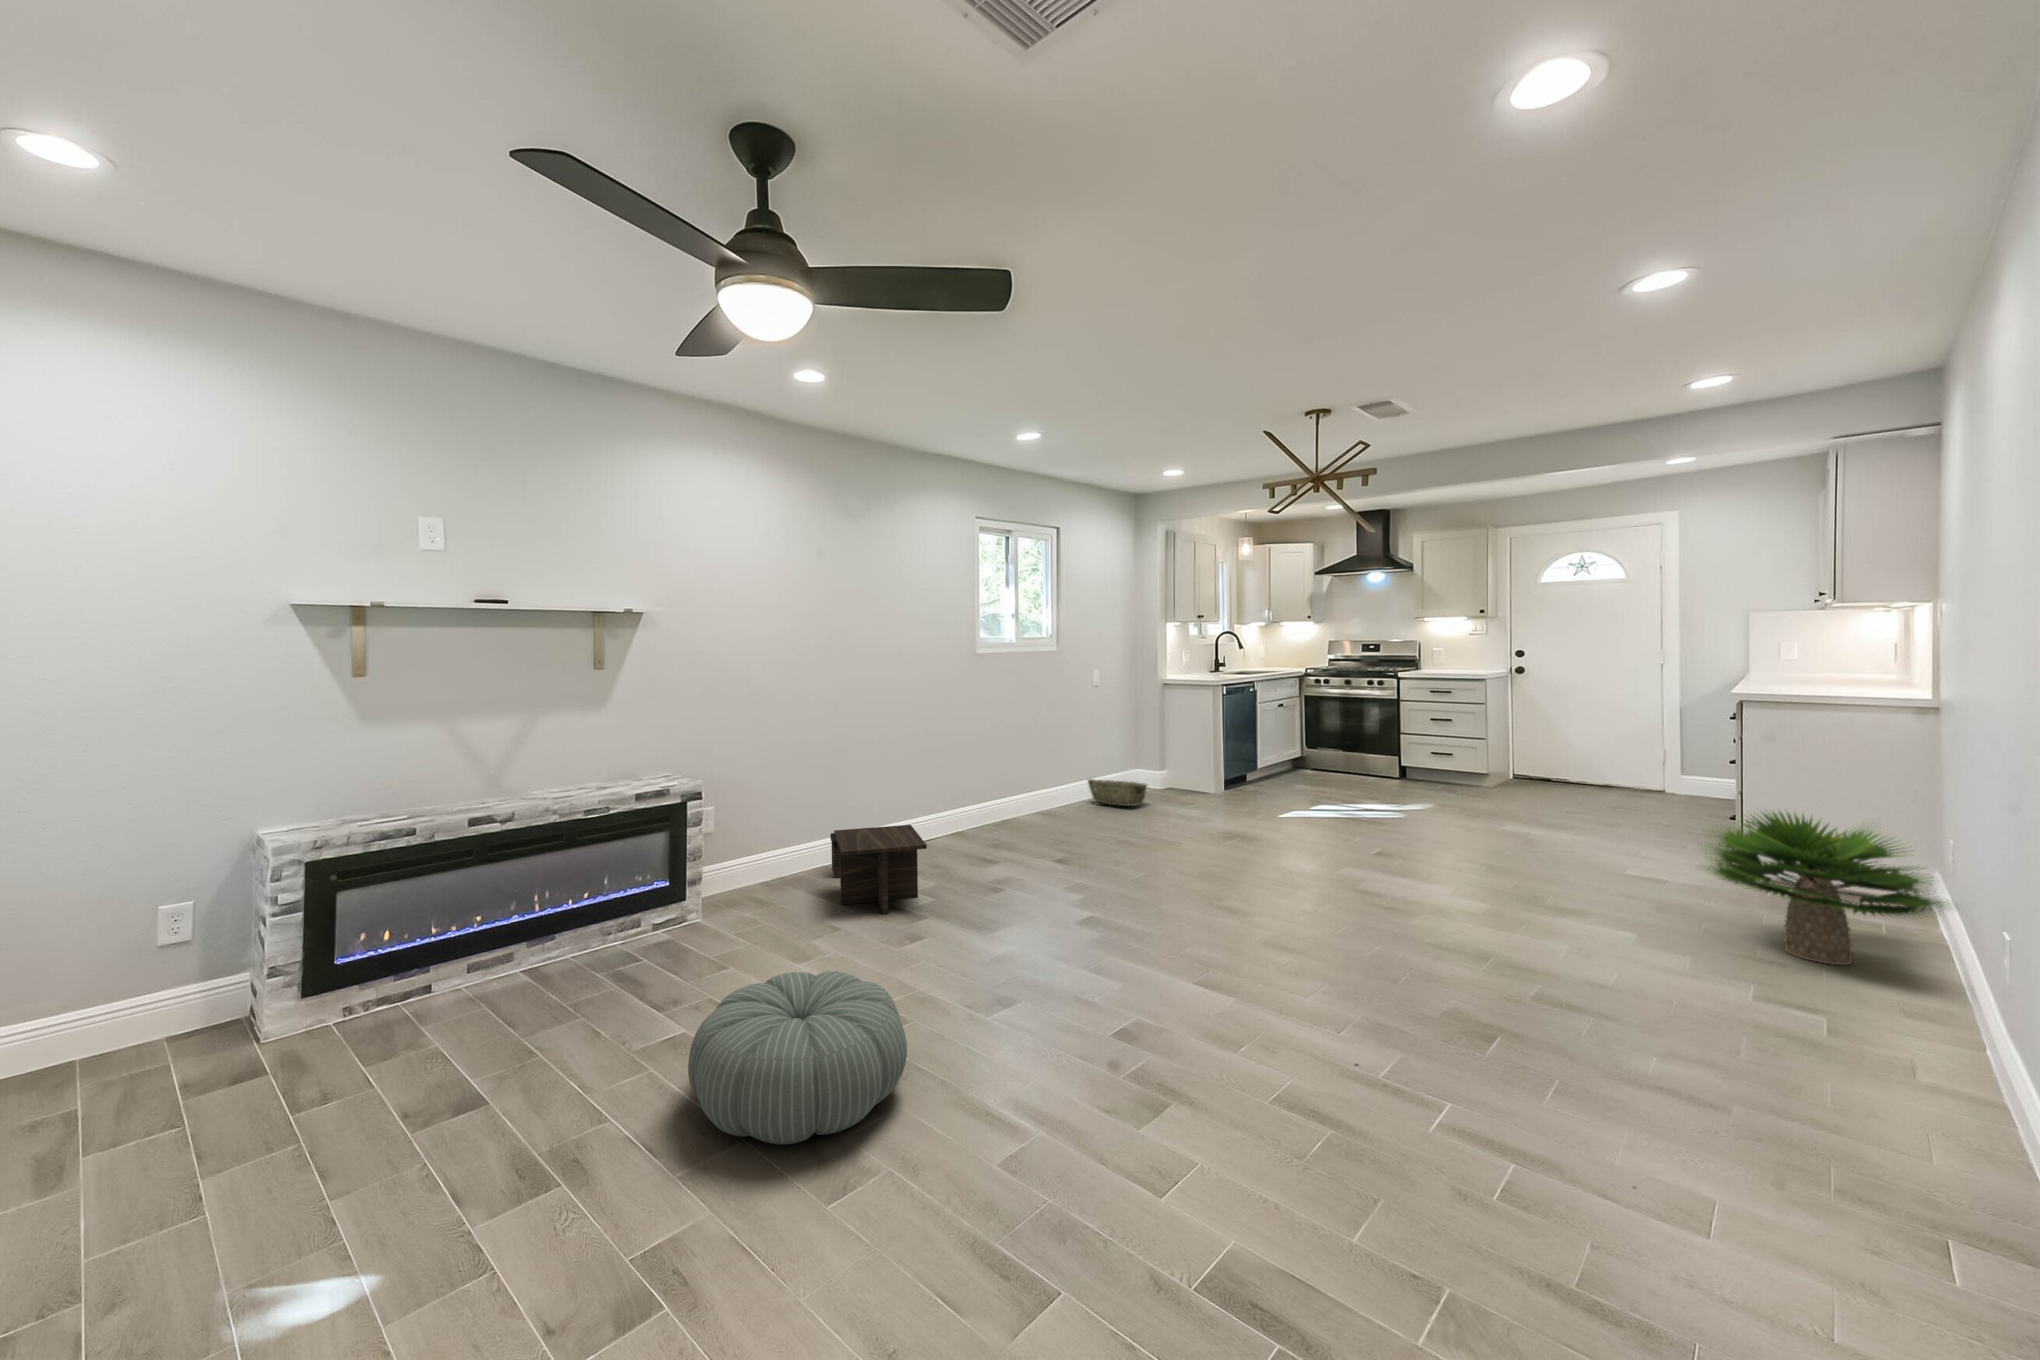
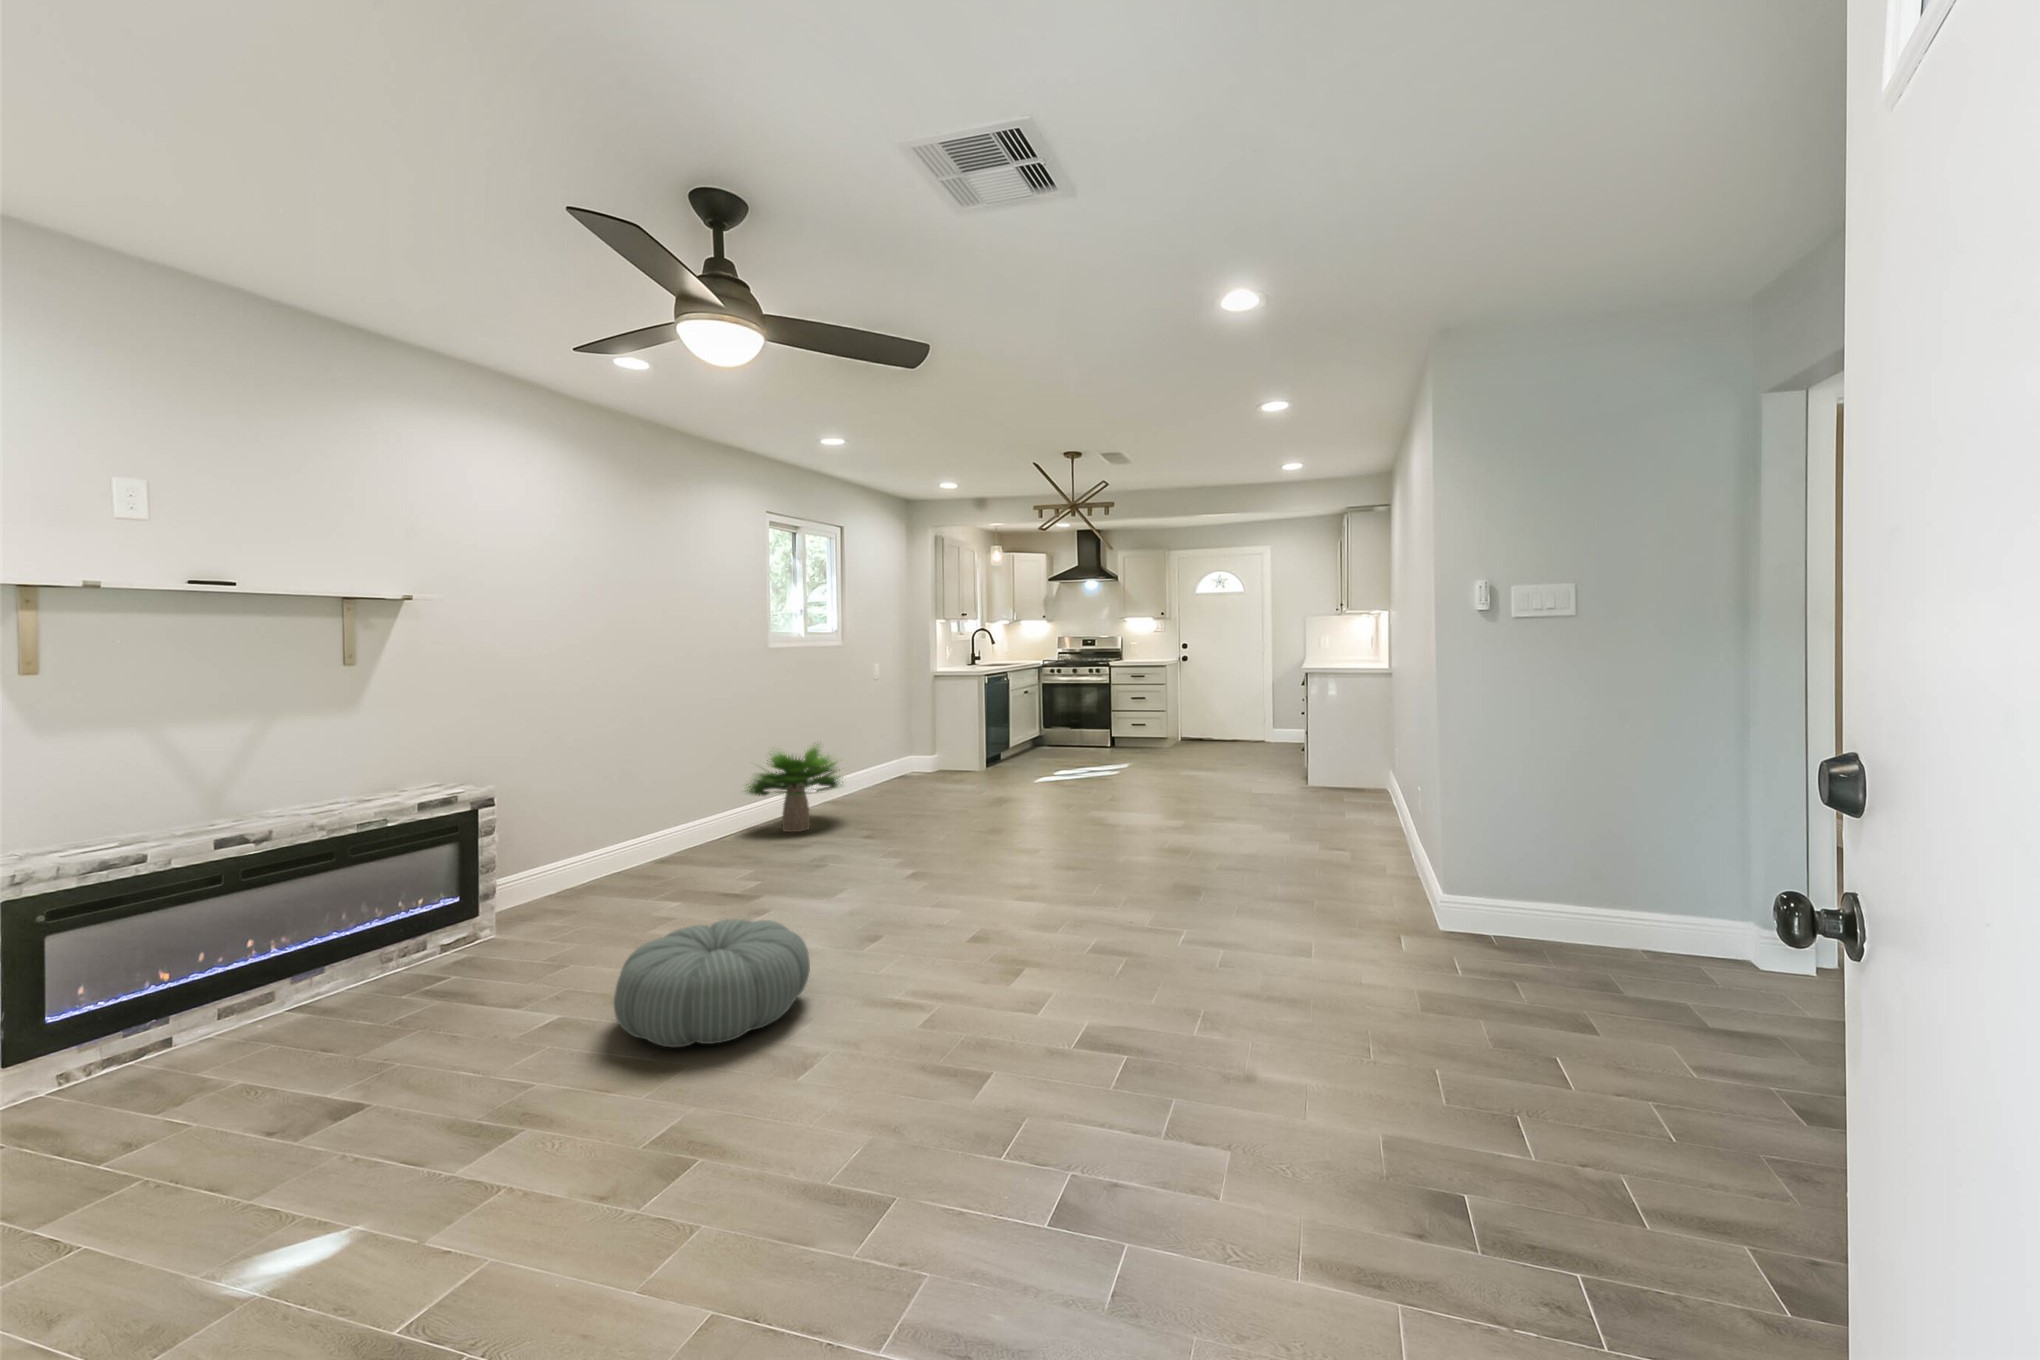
woven basket: present [1088,779,1147,806] -> none [863,766,920,789]
potted plant: present [1708,812,1949,965] -> present [745,744,843,832]
coffee table: present [831,825,927,914] -> none [621,813,751,896]

